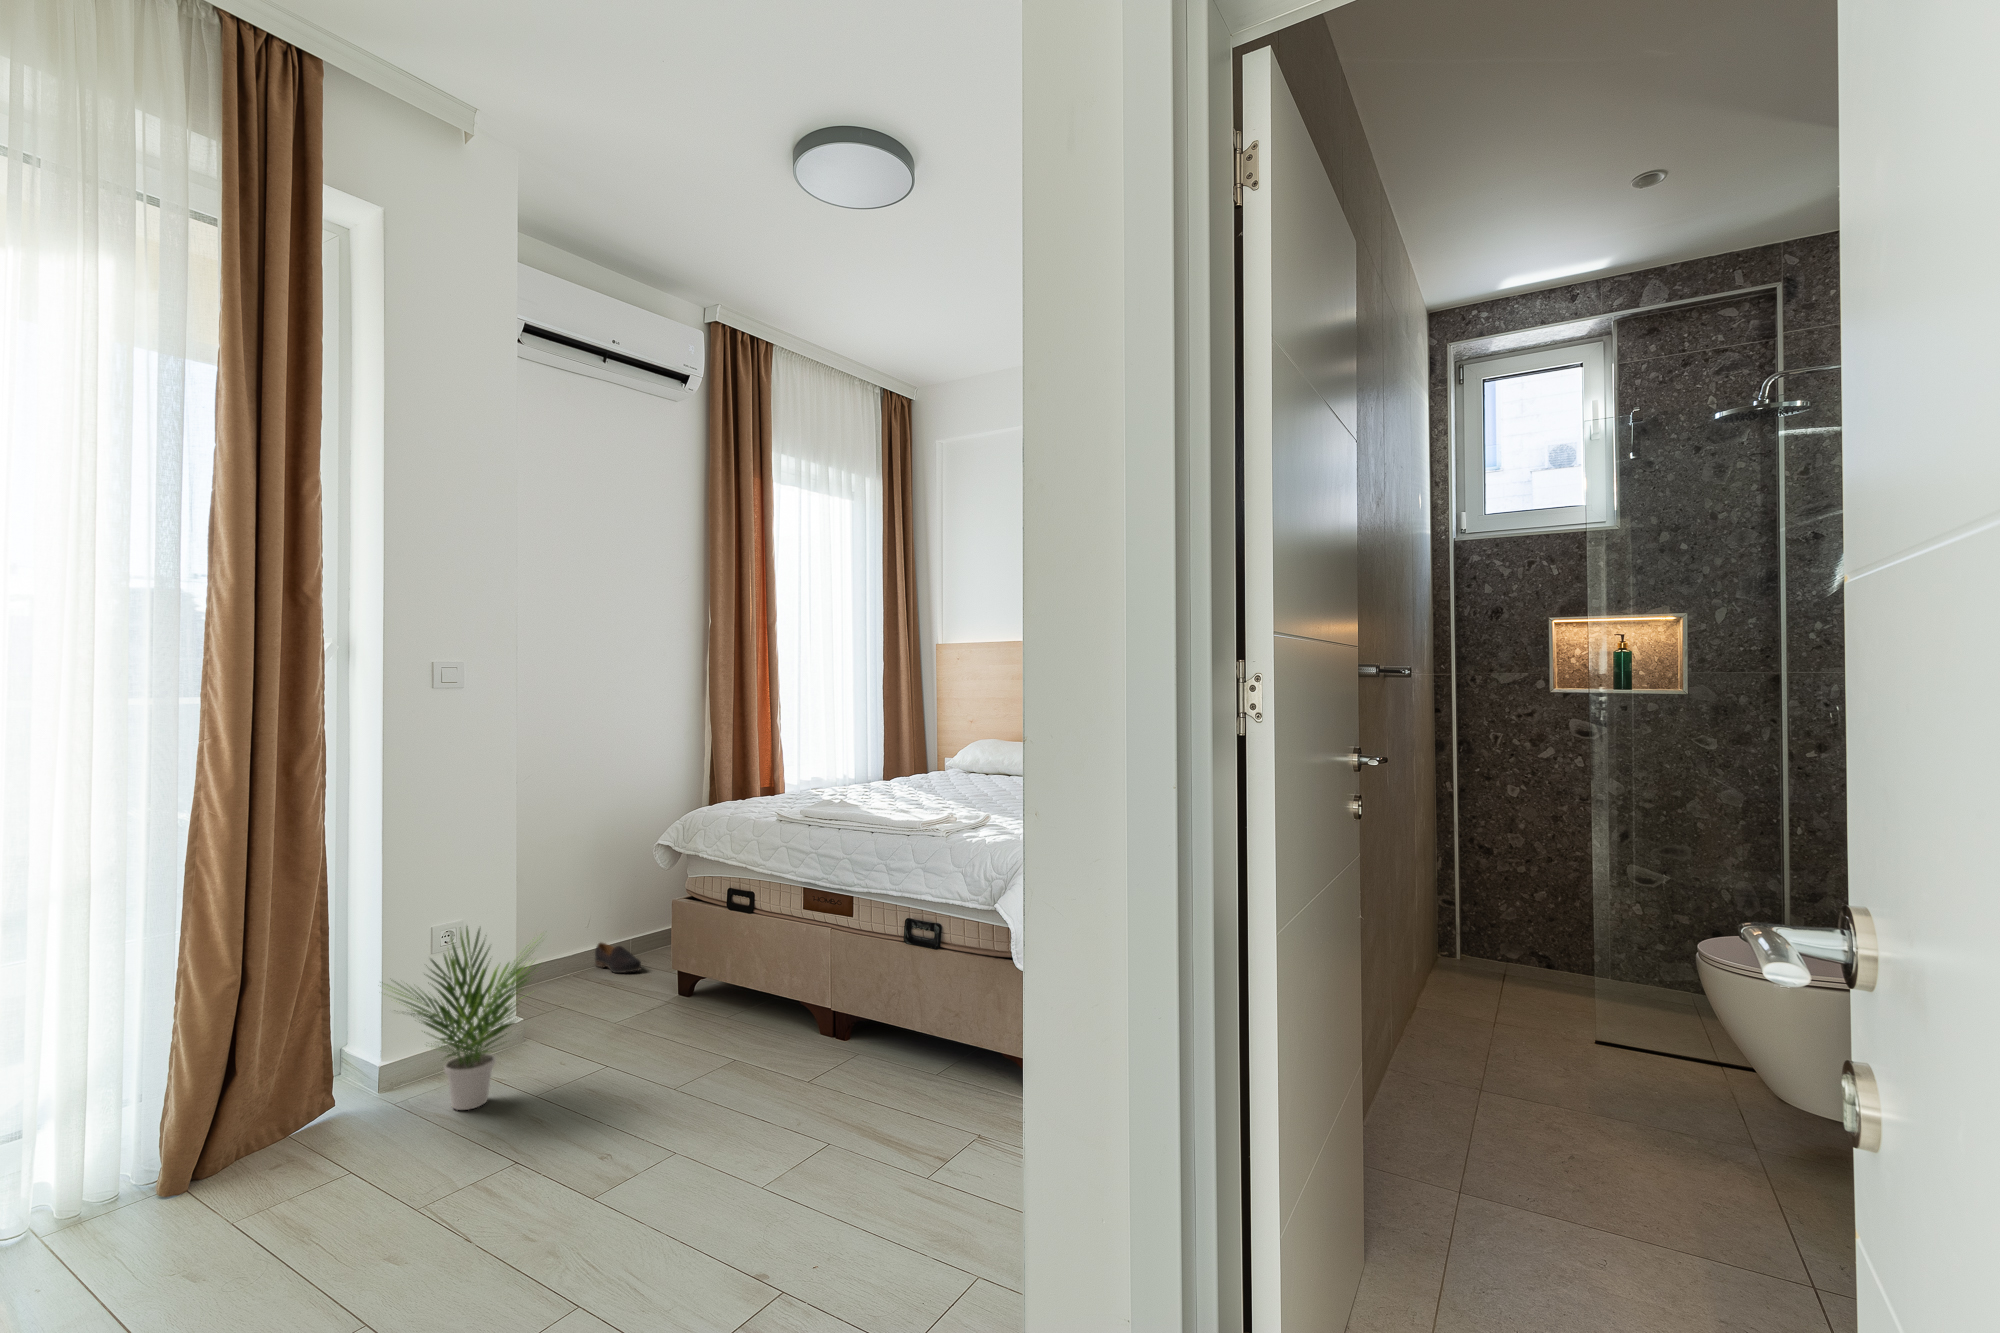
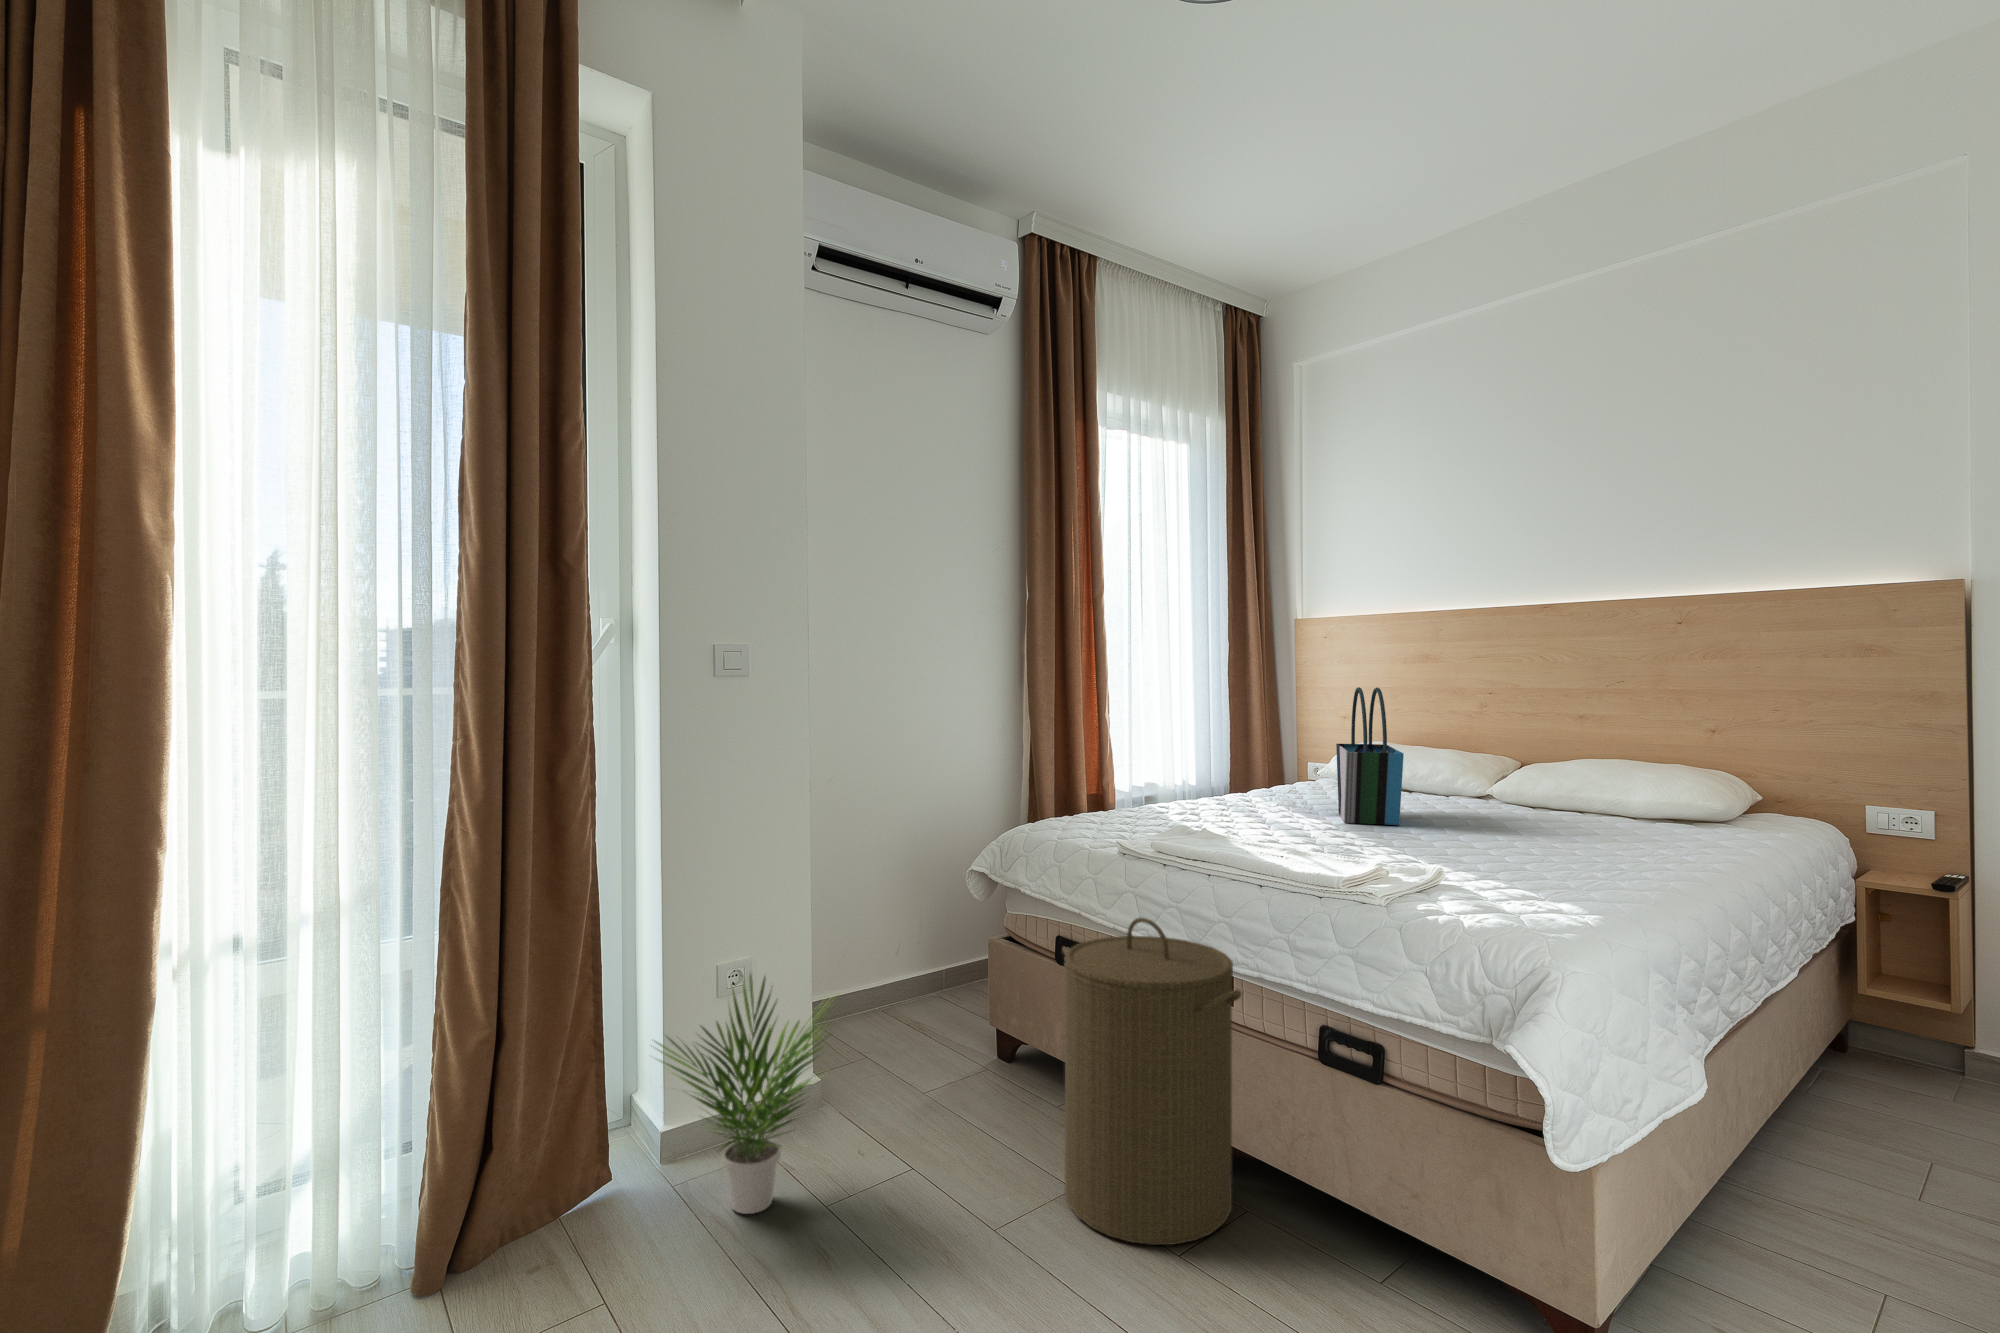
tote bag: none [951,695,990,795] -> present [1336,687,1404,825]
laundry hamper: none [727,860,853,1088] -> present [1064,917,1241,1245]
shoe: present [595,943,641,973] -> none [900,975,952,1017]

